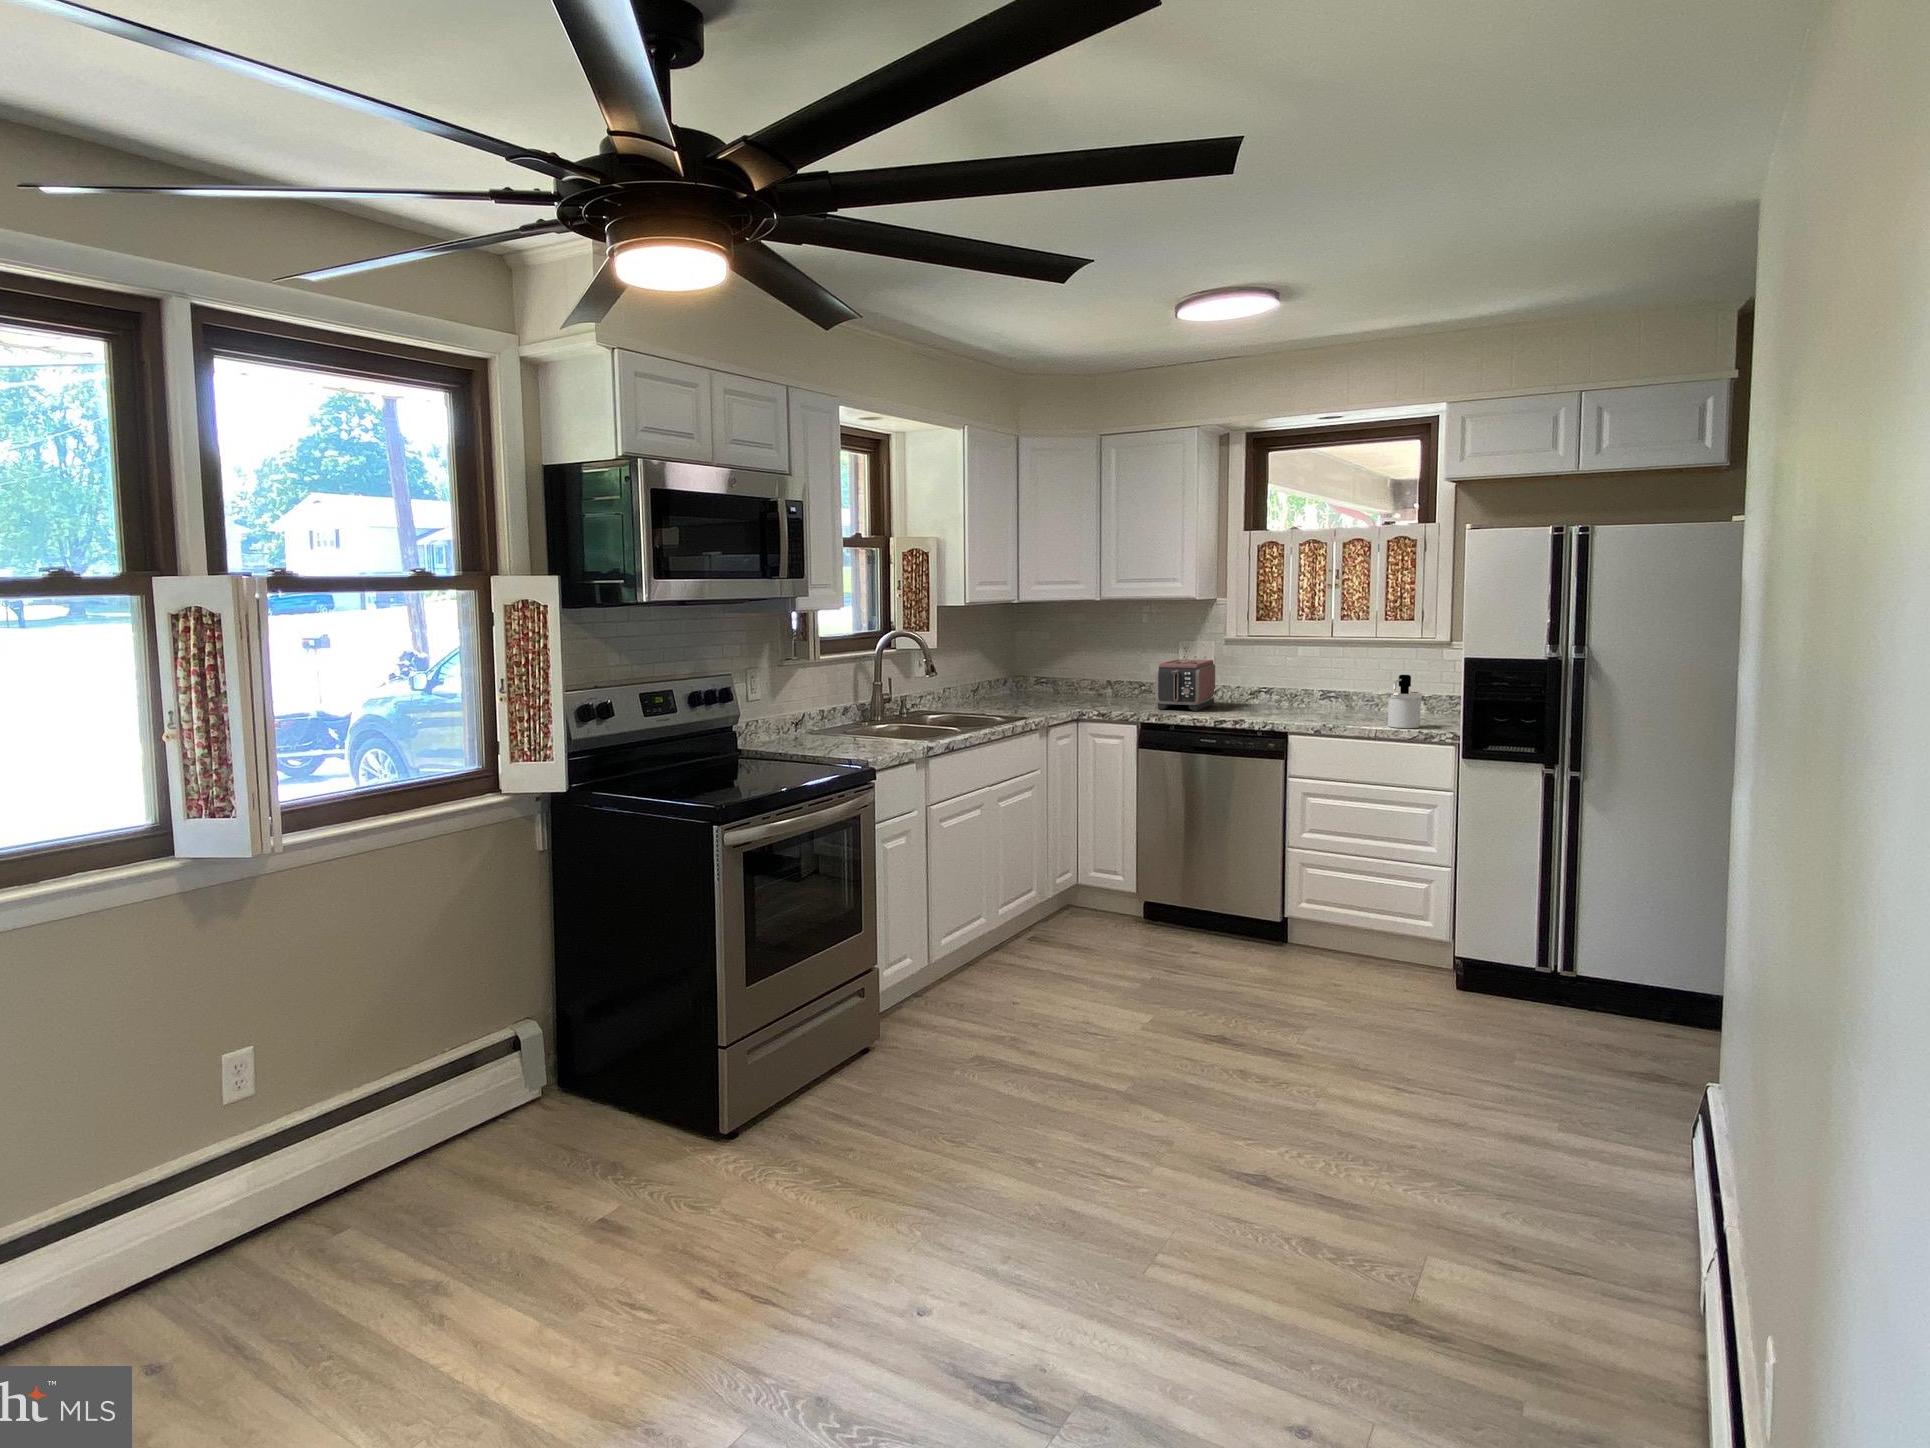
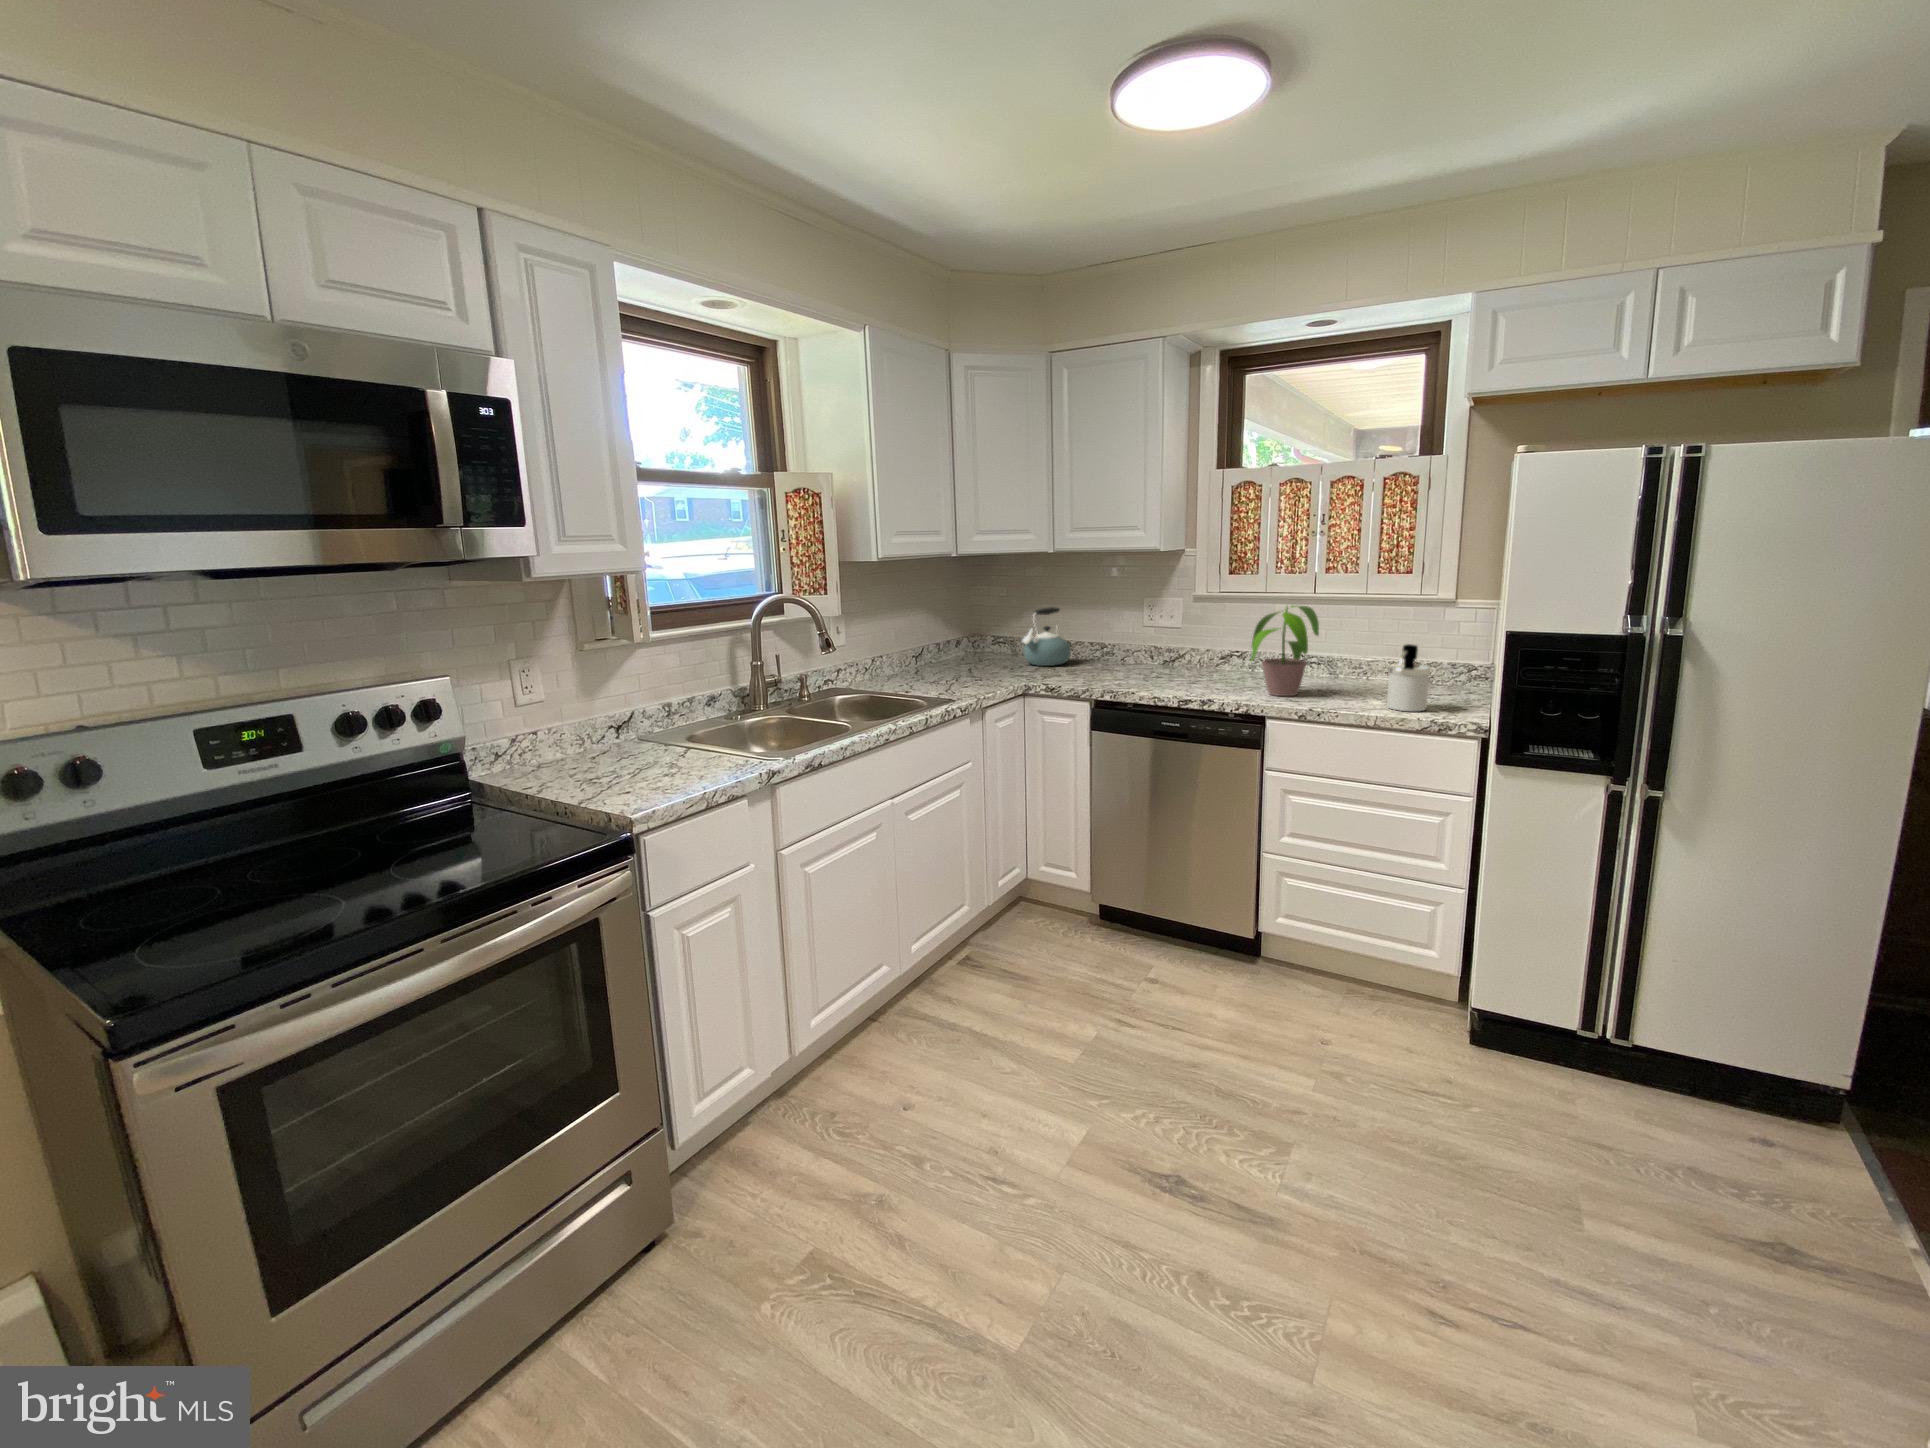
potted plant: none [1261,645,1348,720] -> present [1251,605,1319,696]
kettle: none [1070,650,1113,702] -> present [1023,607,1071,666]
toaster: present [1155,659,1215,711] -> none [1114,618,1182,681]

